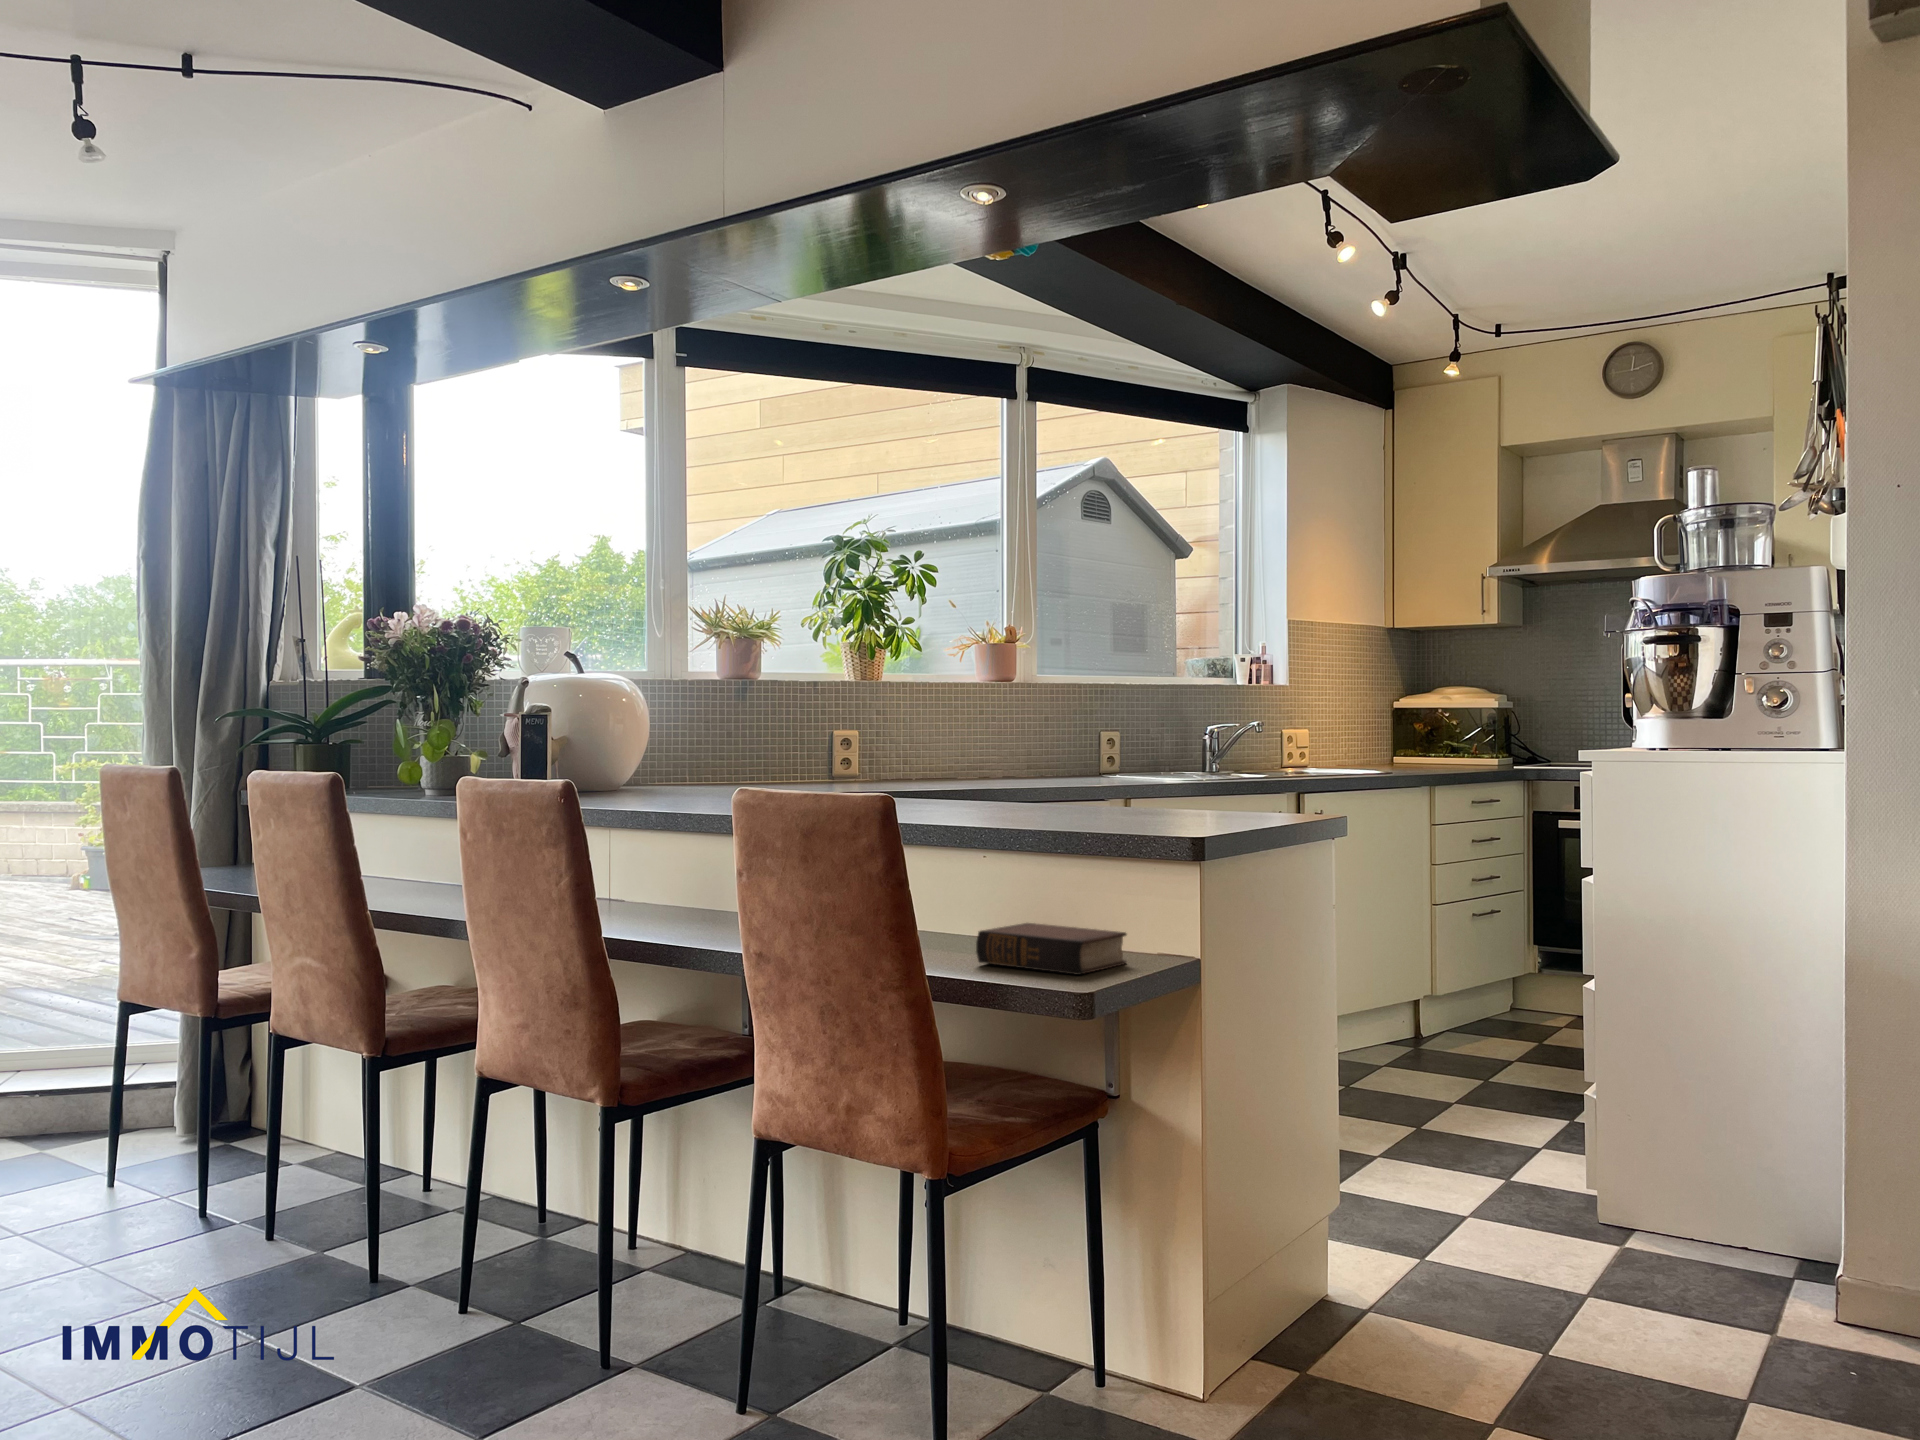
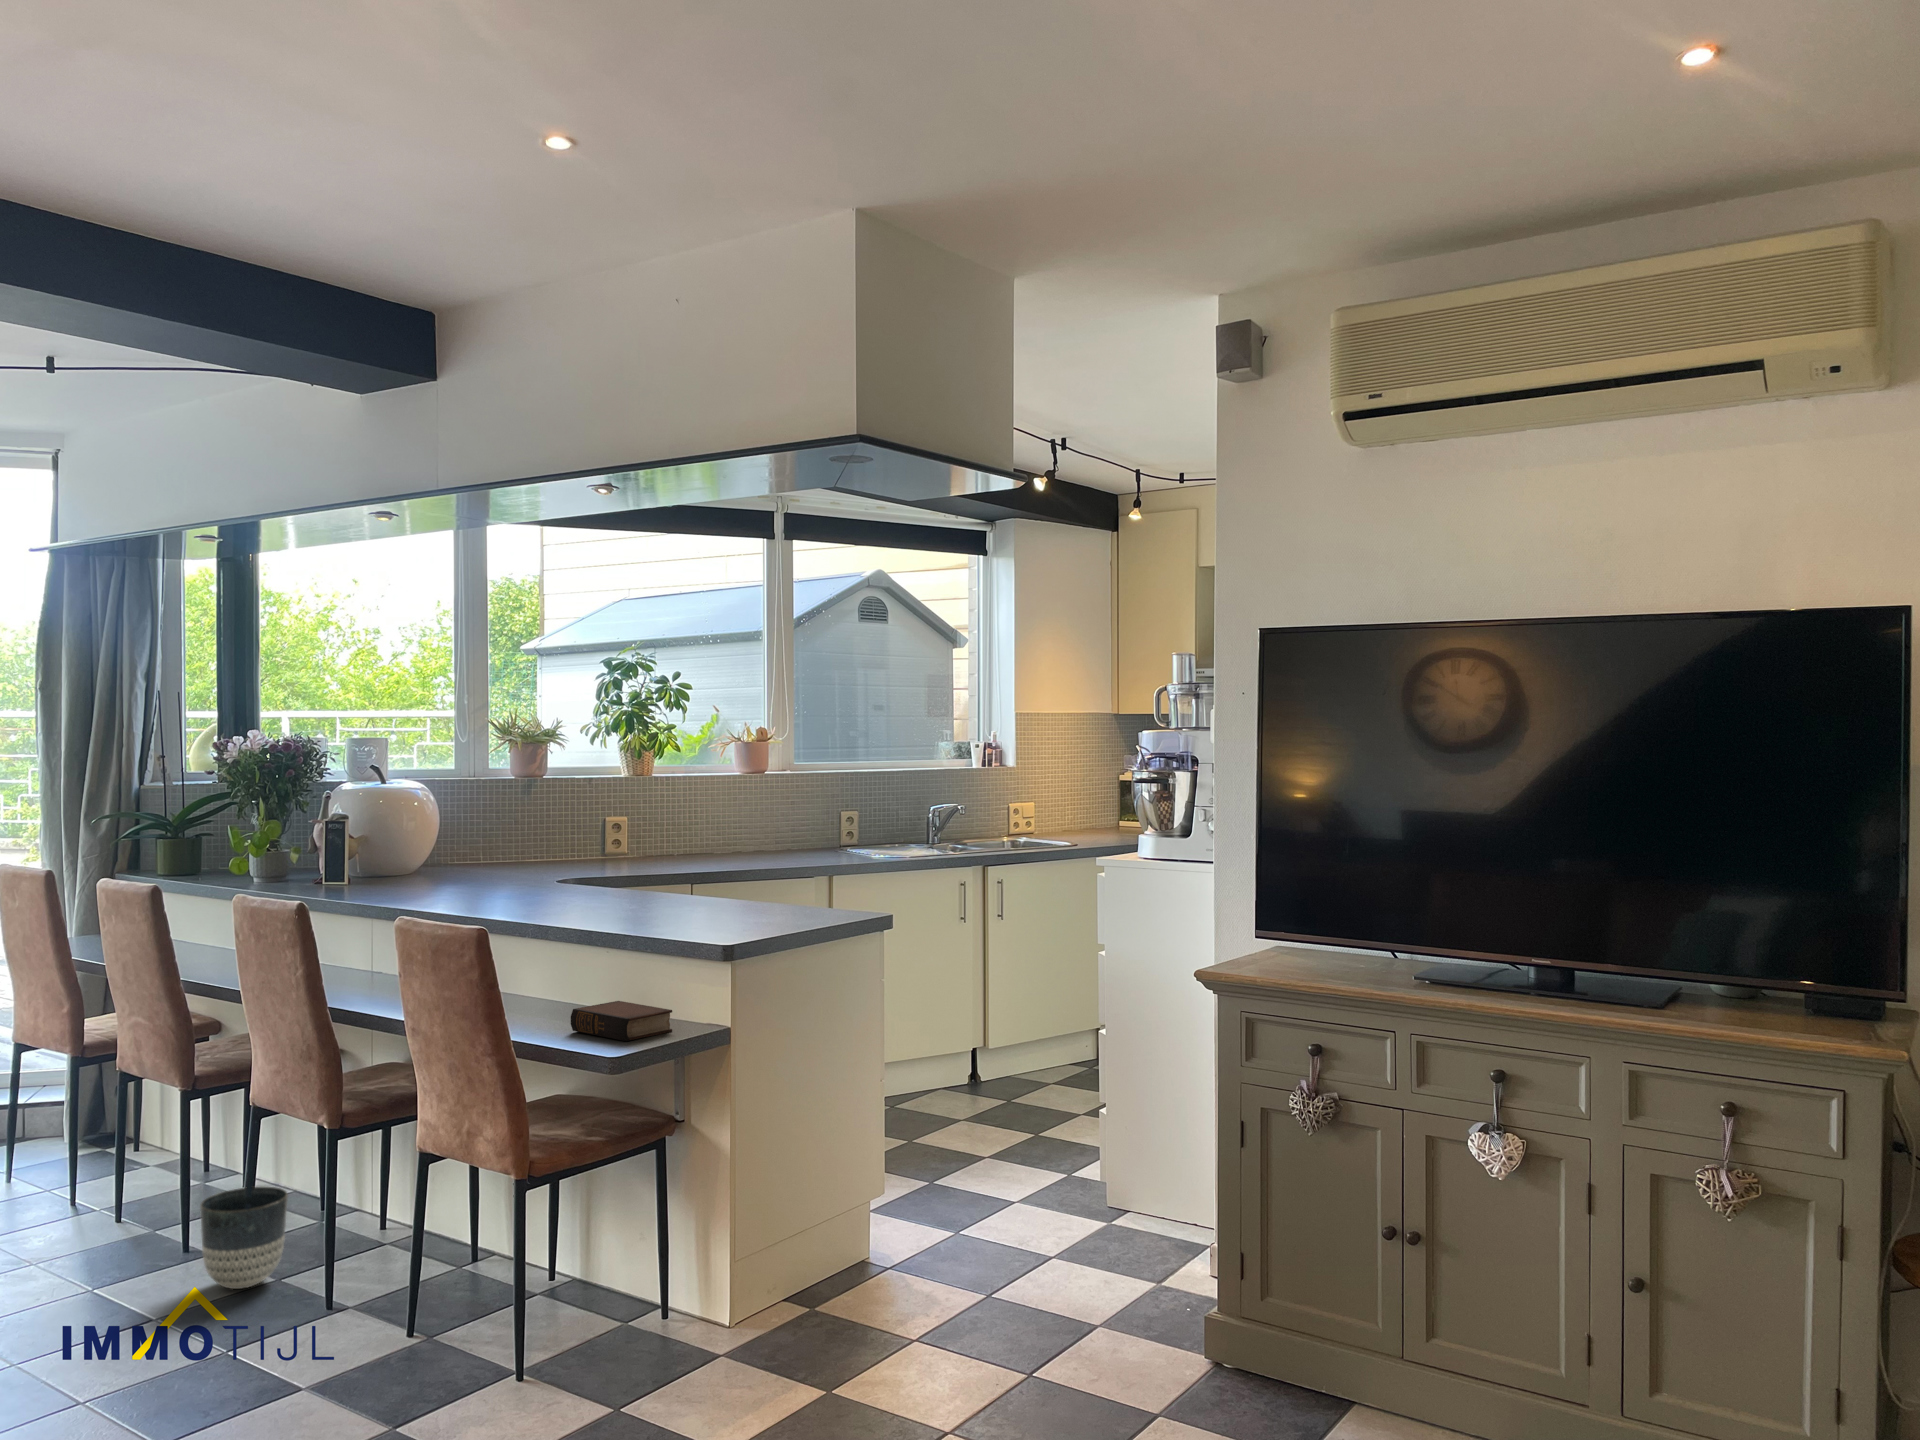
planter: none [416,1190,532,1335] -> present [200,1187,288,1289]

